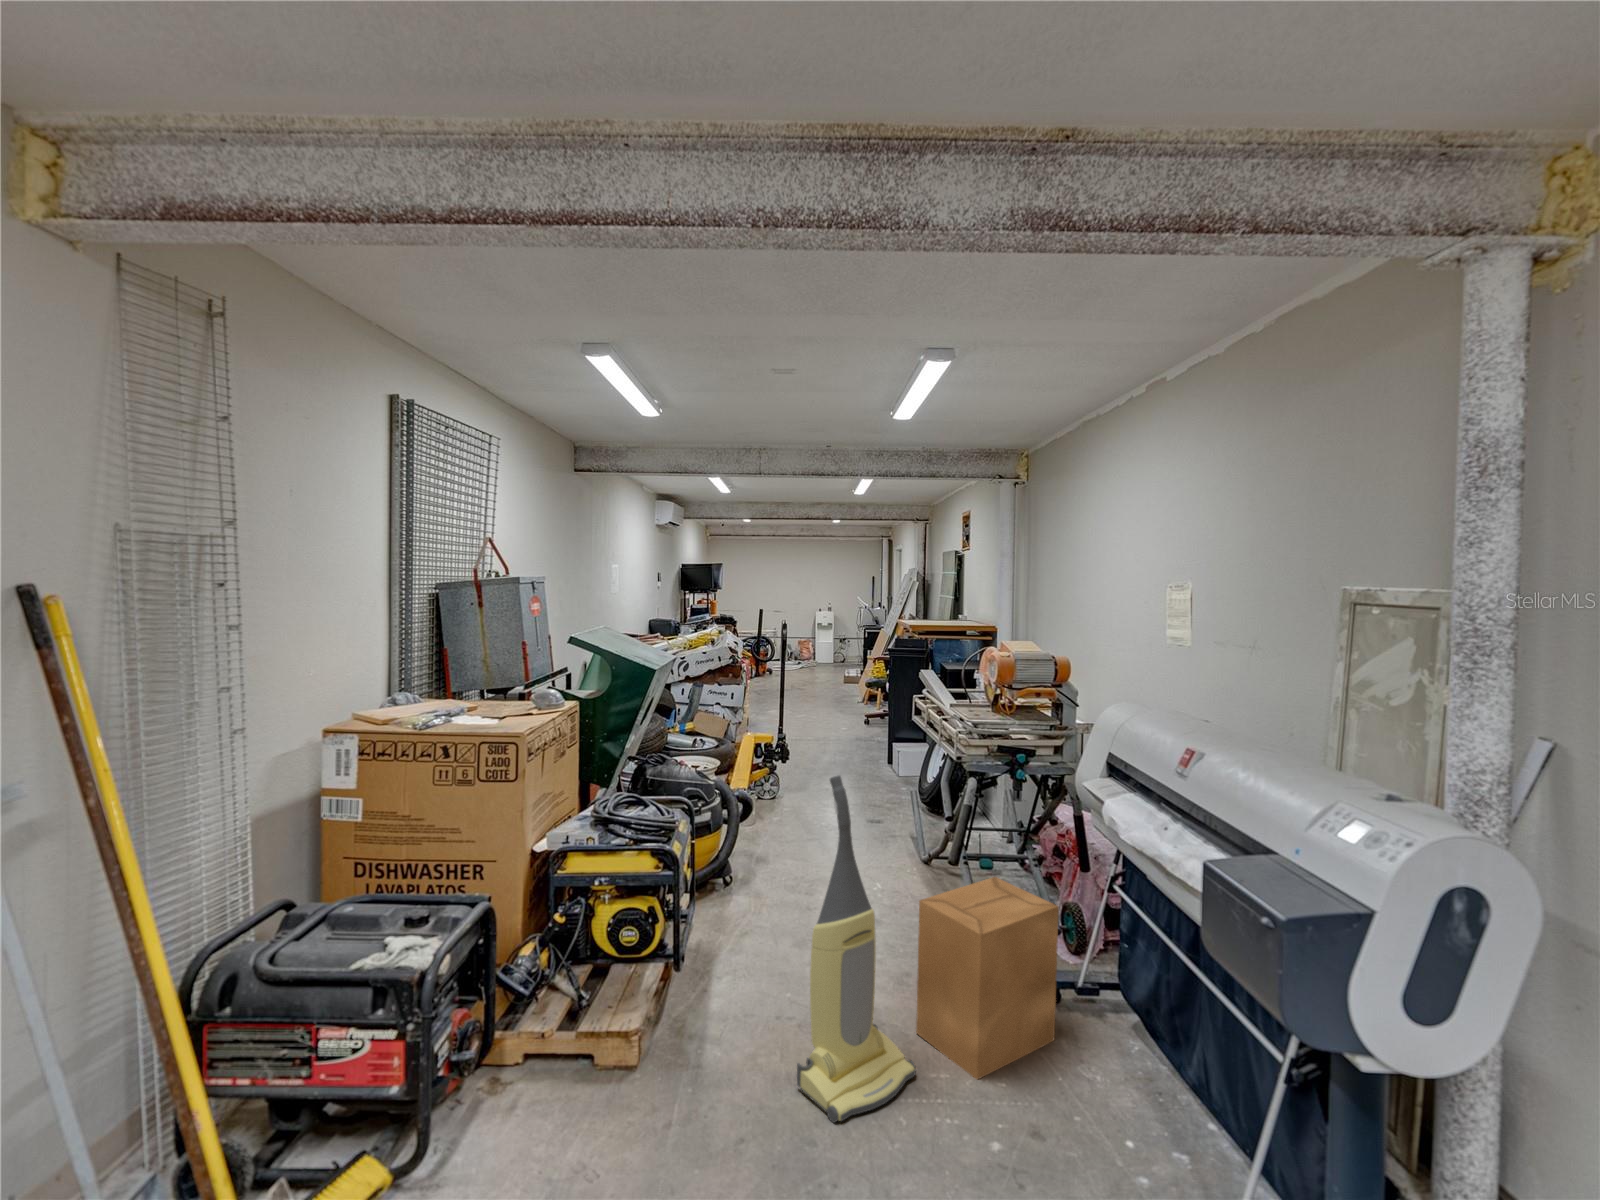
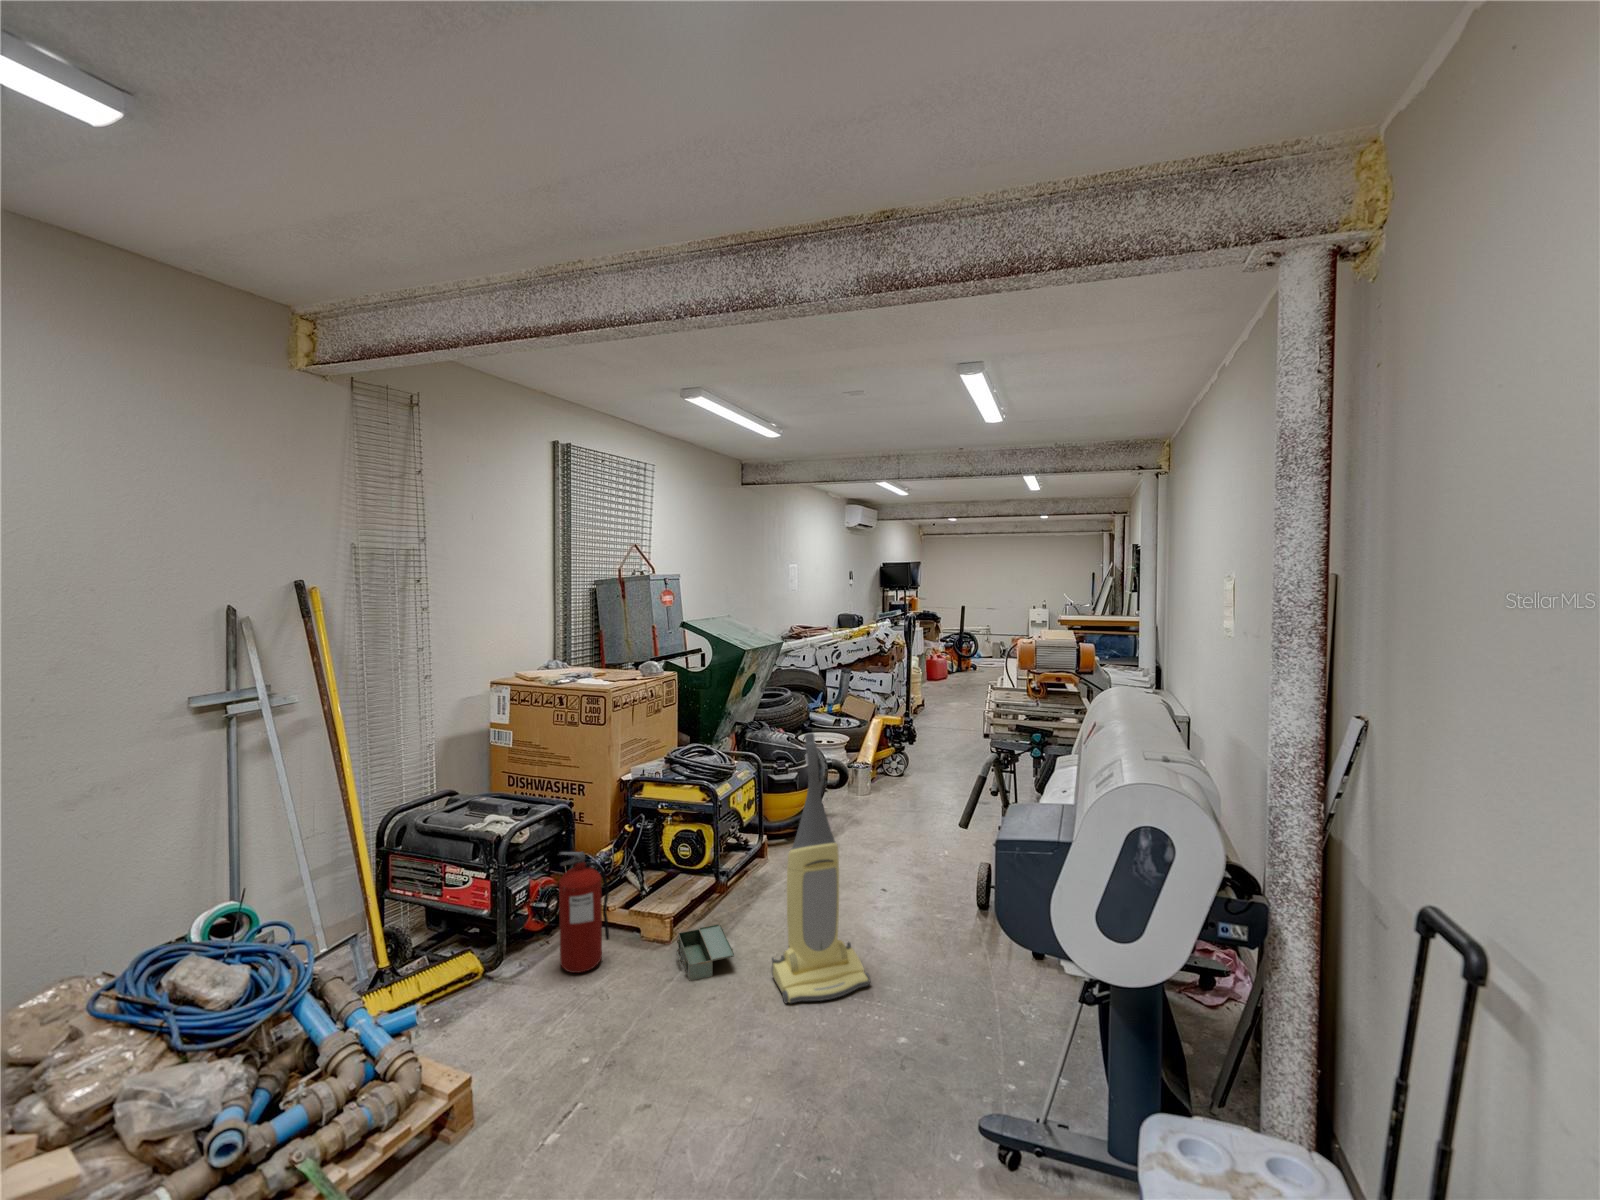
cardboard box: present [916,877,1059,1080] -> none [892,837,1013,1000]
fire extinguisher: none [501,968,570,1144] -> present [559,852,609,973]
toolbox: none [656,1030,747,1118] -> present [677,925,734,980]

